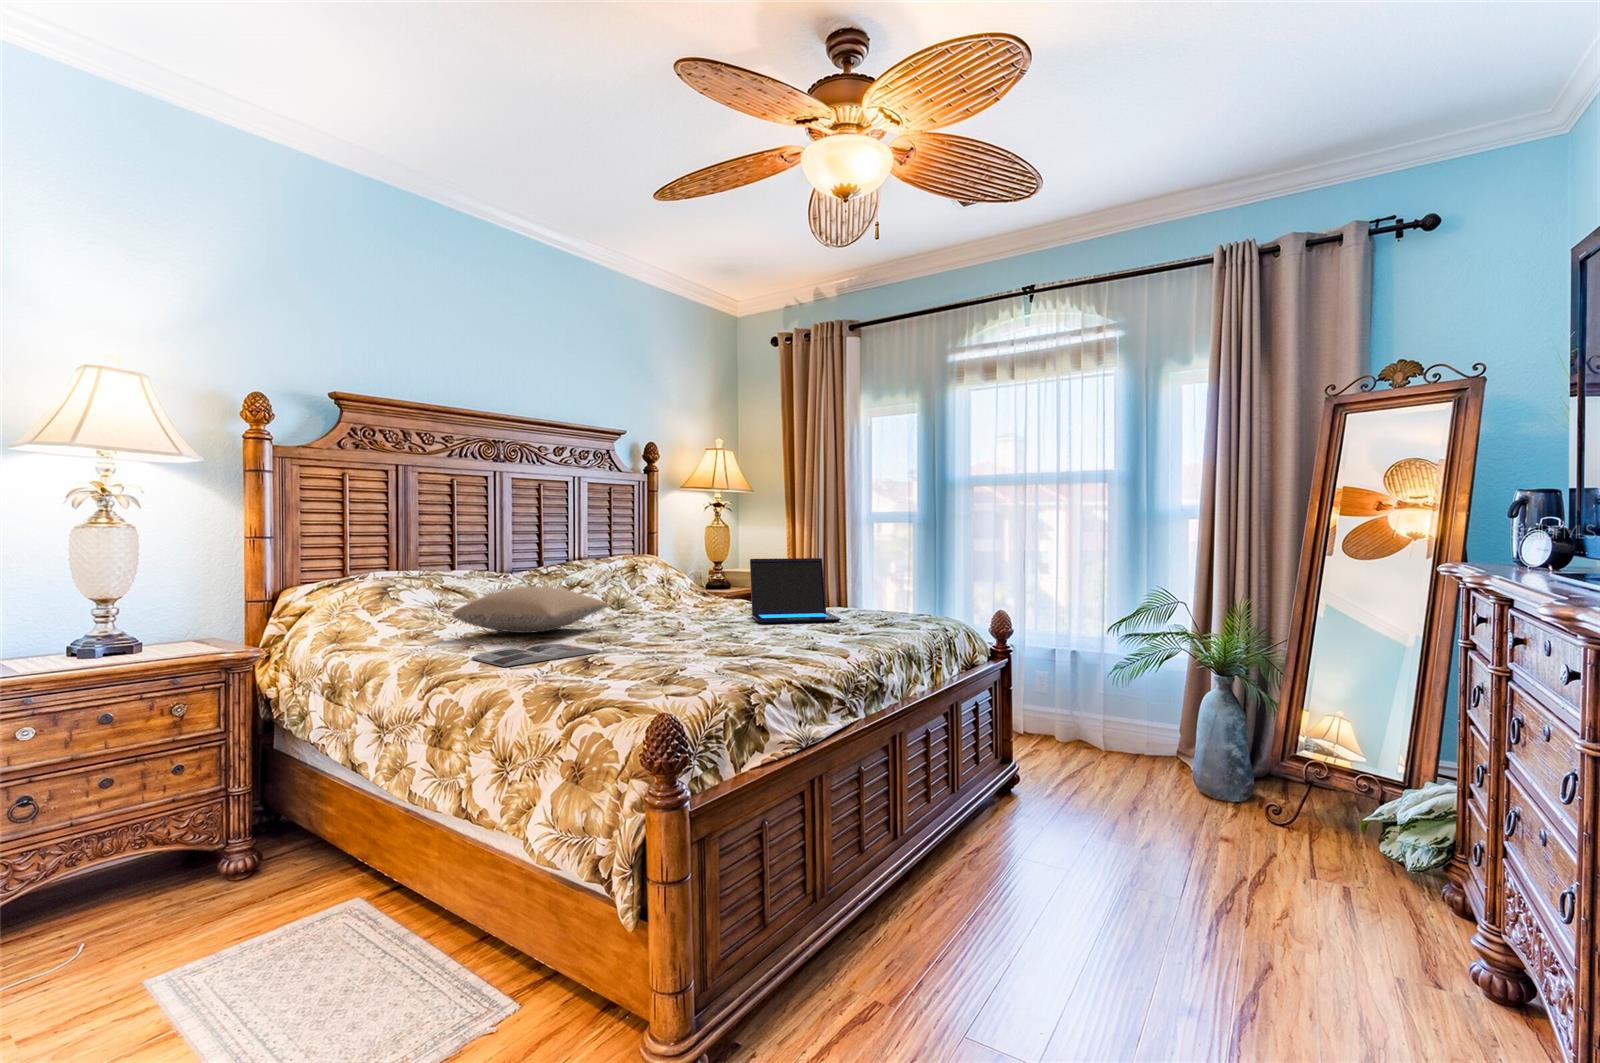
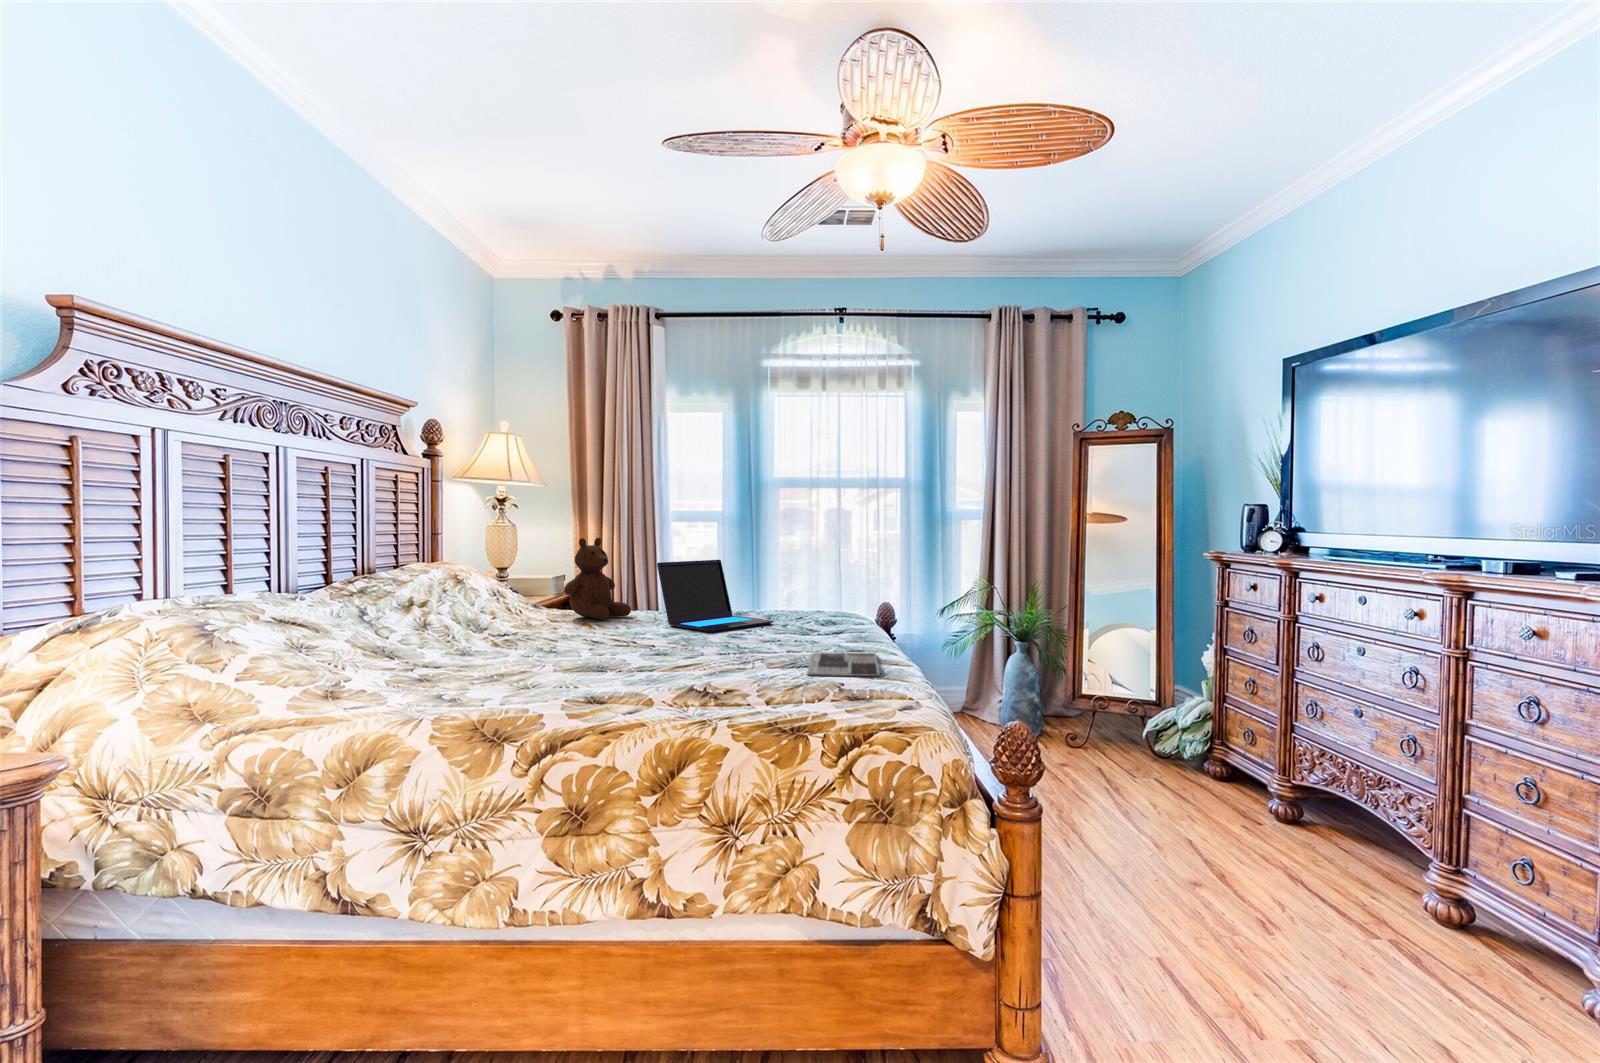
teddy bear: none [698,537,753,608] -> present [564,538,631,620]
pillow: present [452,586,609,633] -> none [389,608,561,672]
magazine: present [471,644,599,667] -> present [807,652,880,676]

